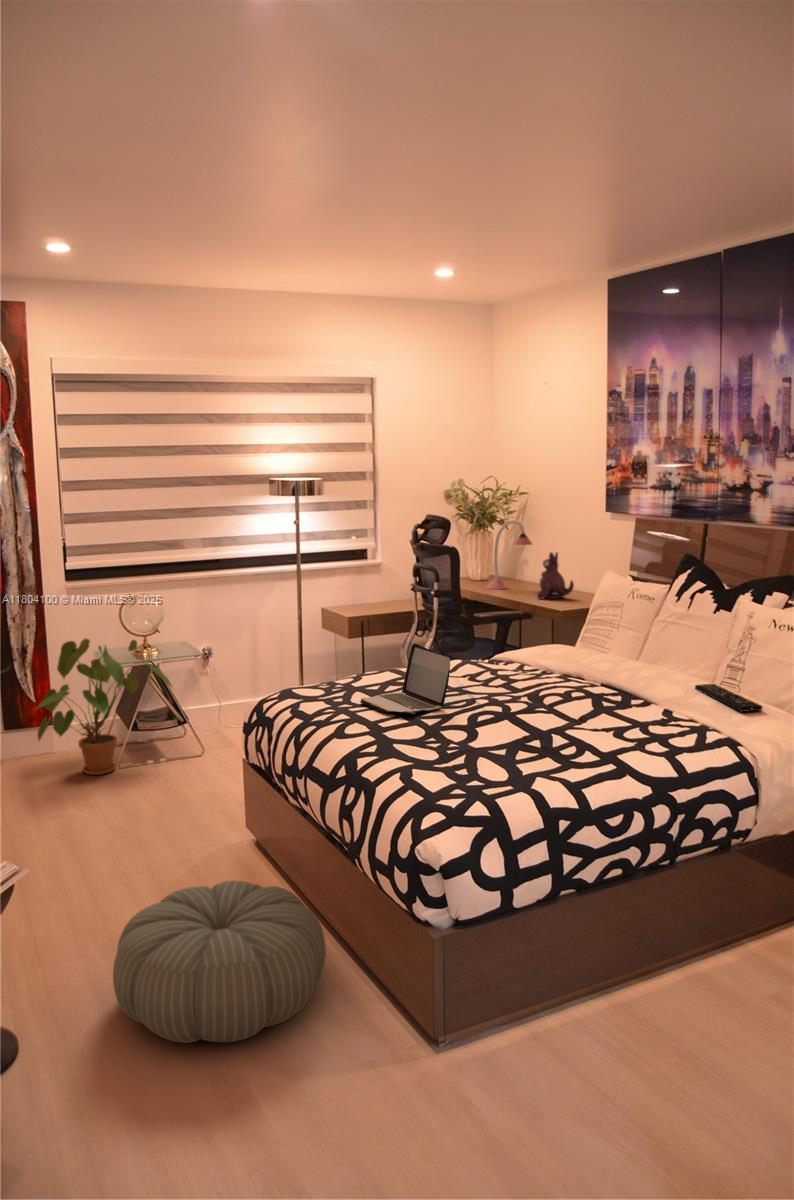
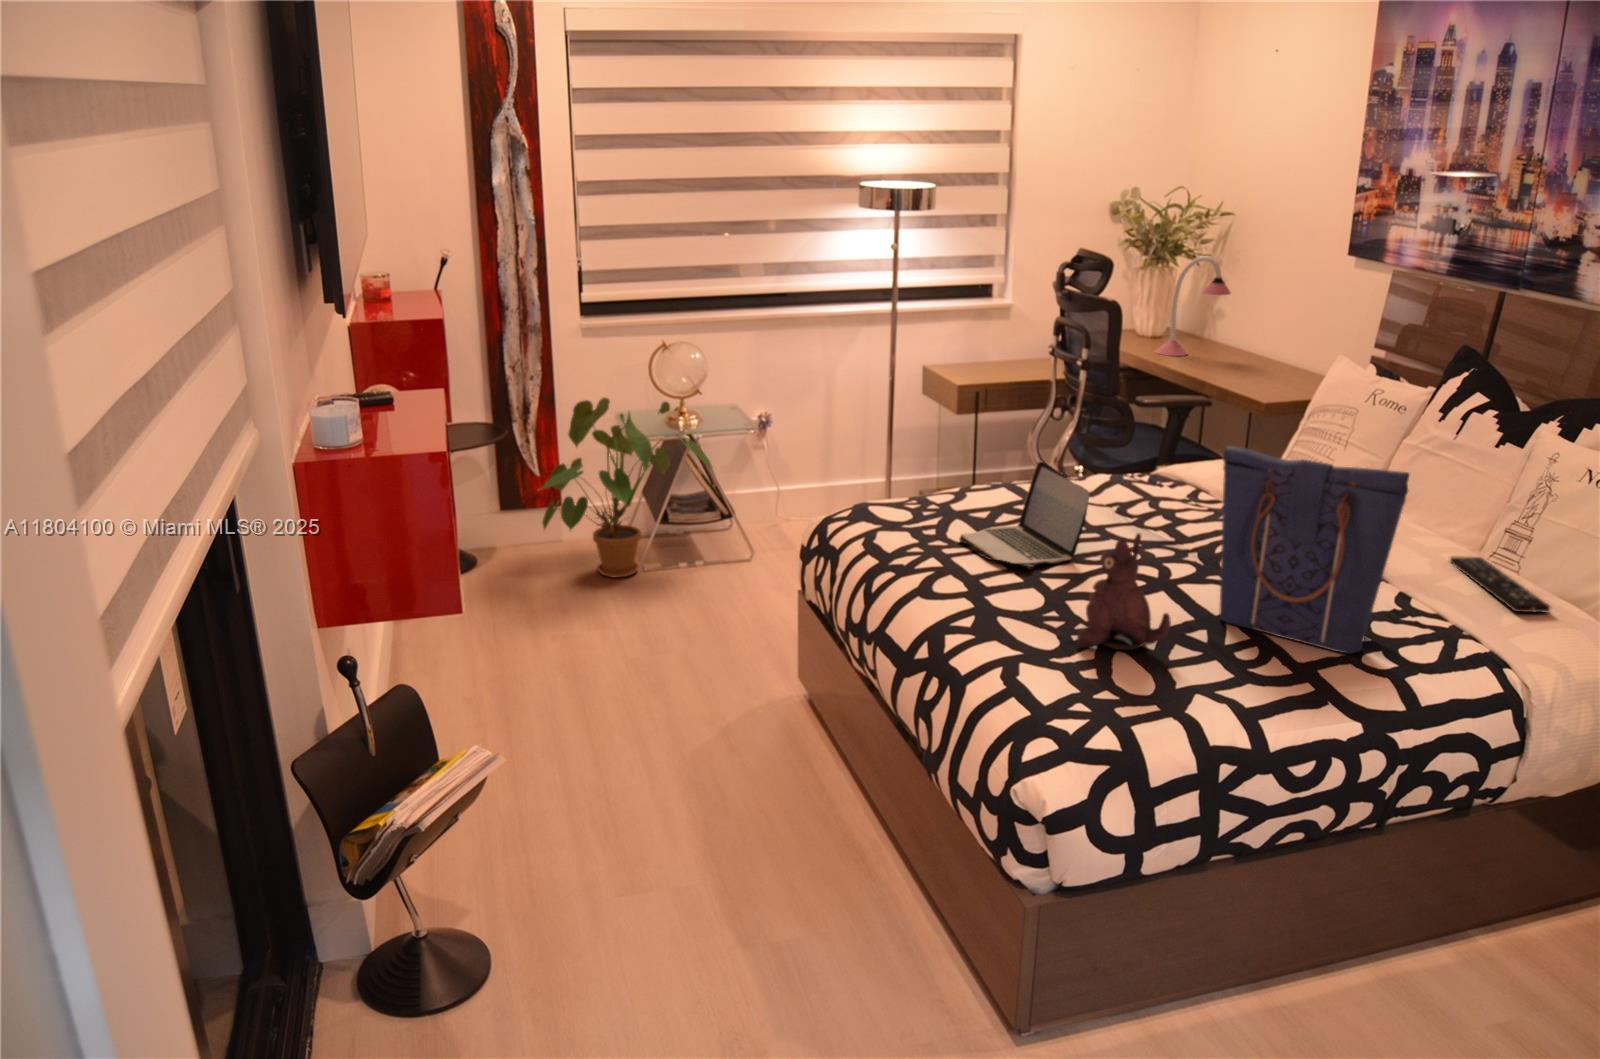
plush toy: present [537,552,574,599] -> present [1077,533,1171,650]
tote bag: none [538,609,661,746] -> present [1220,446,1409,654]
pouf: present [113,881,326,1043] -> none [624,771,889,982]

